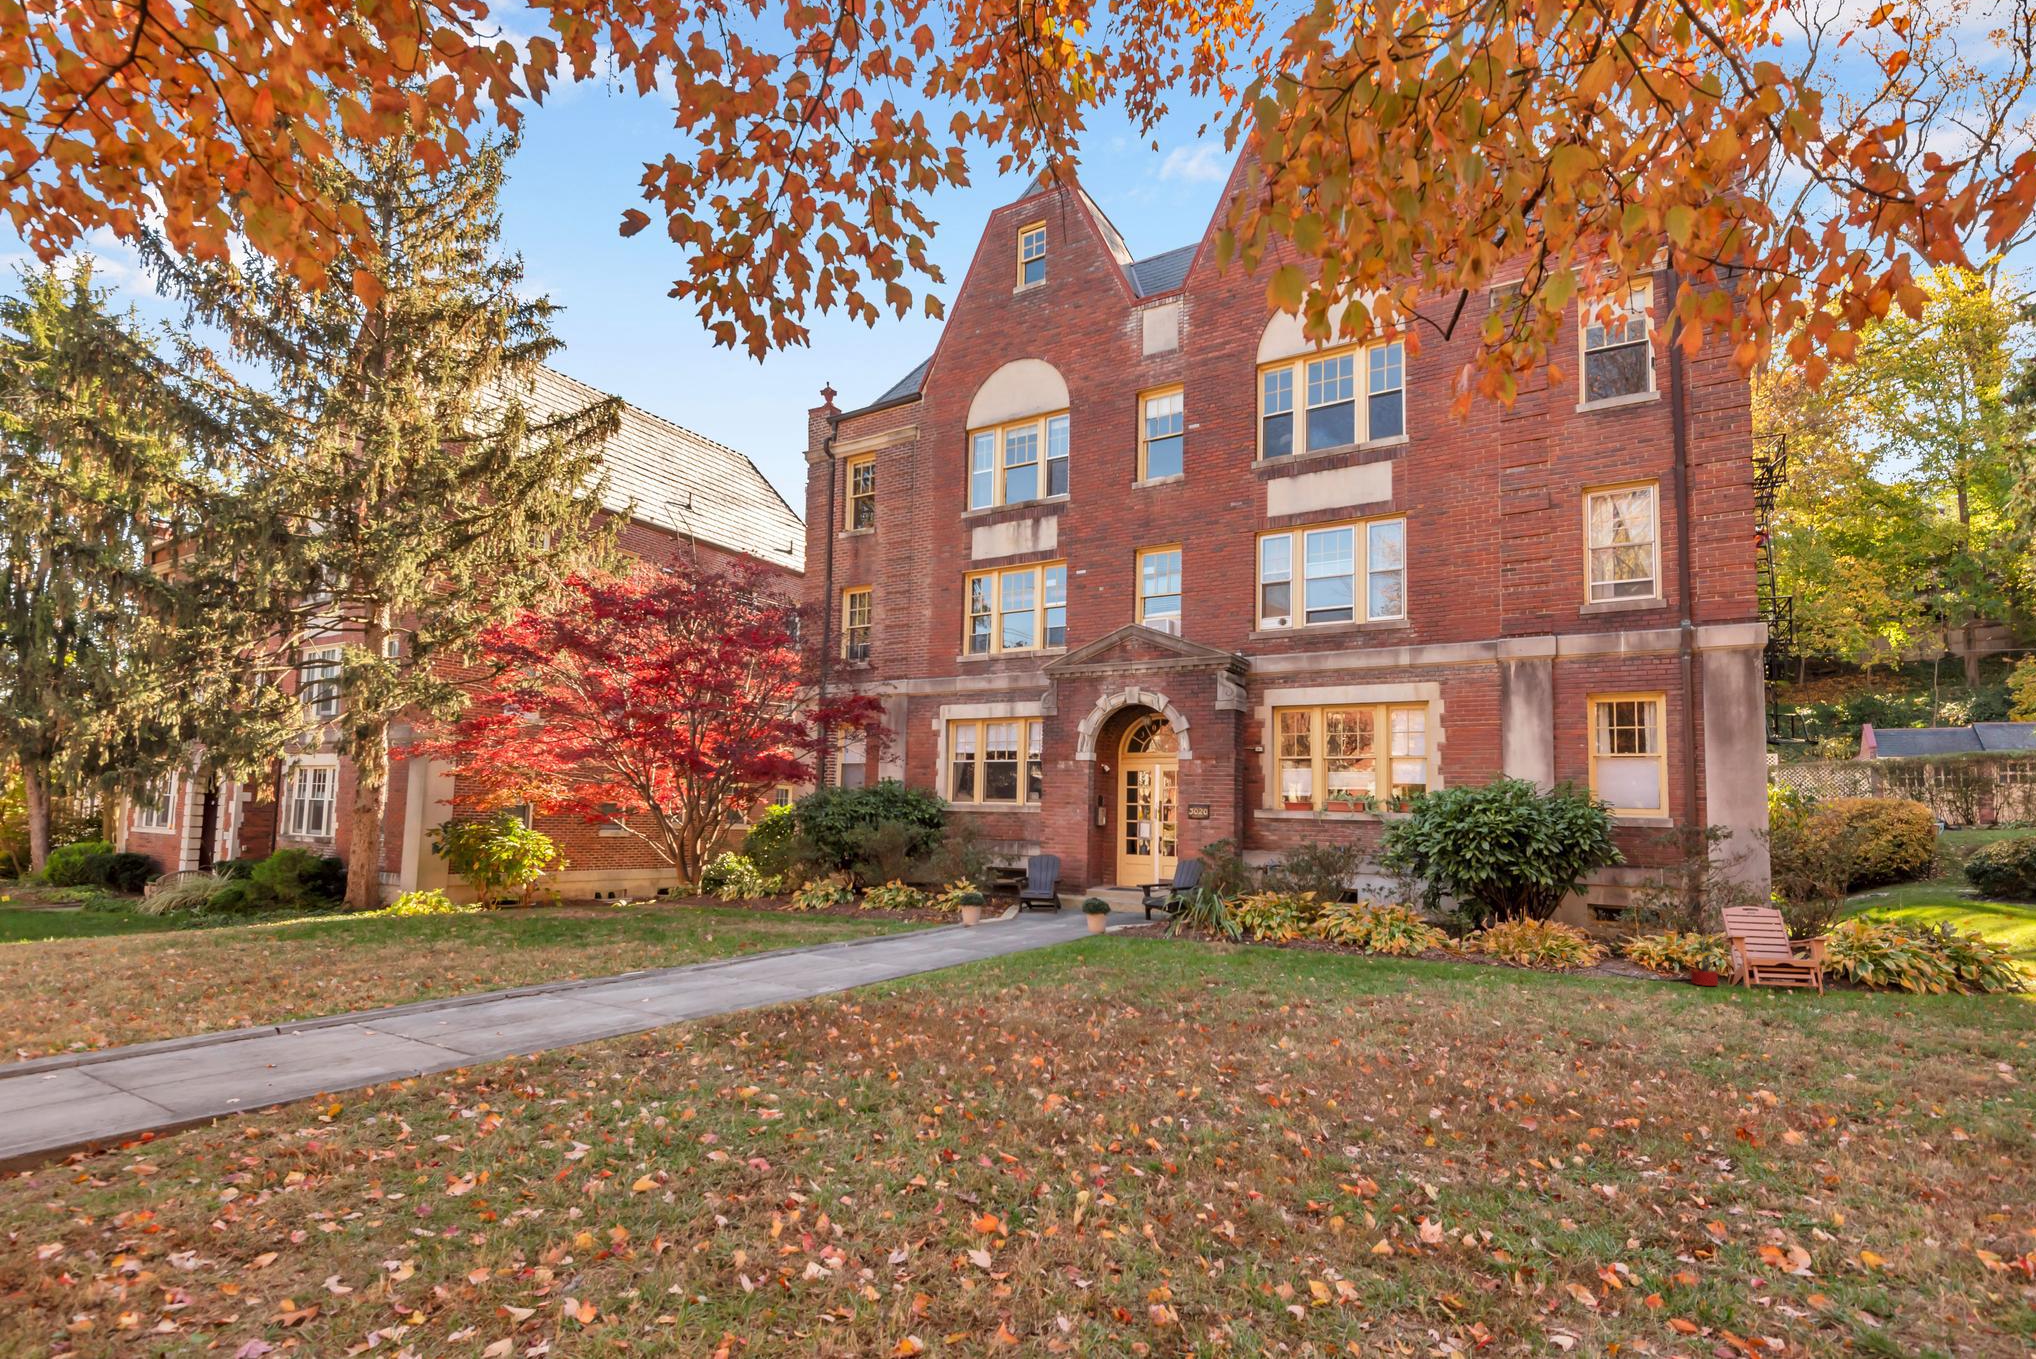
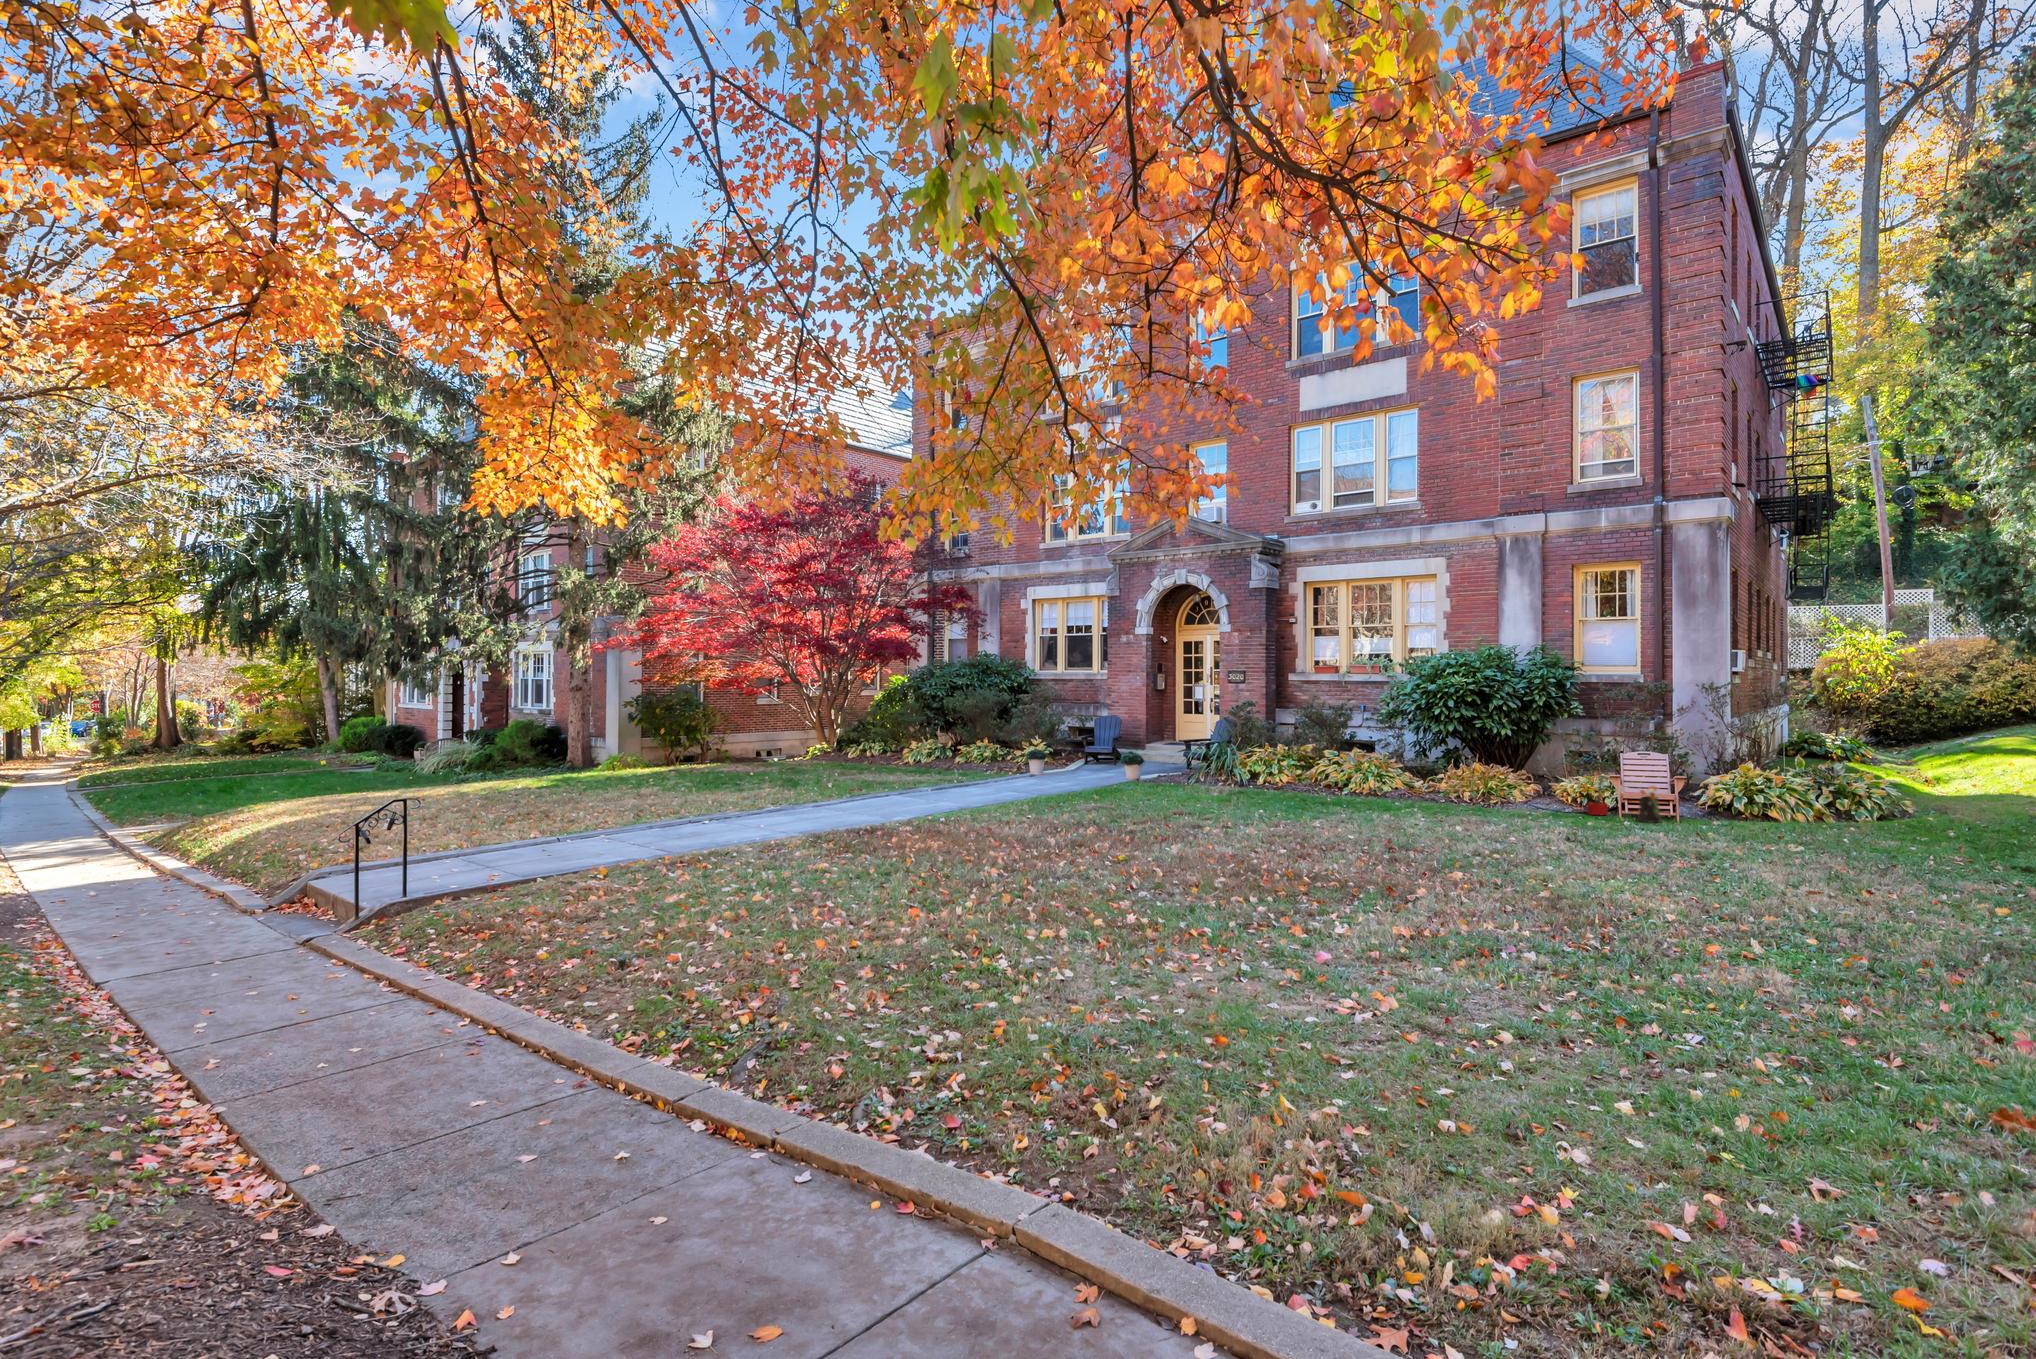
watering can: none [1763,949,1796,997] -> present [1638,786,1661,823]

